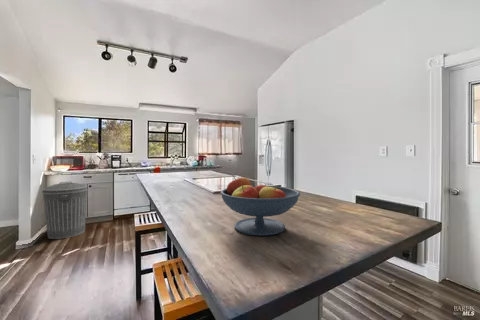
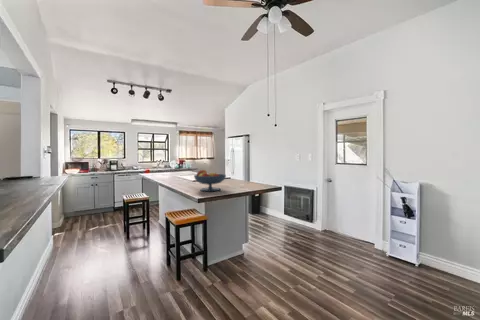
trash can: present [42,182,87,239] -> none [63,181,96,223]

